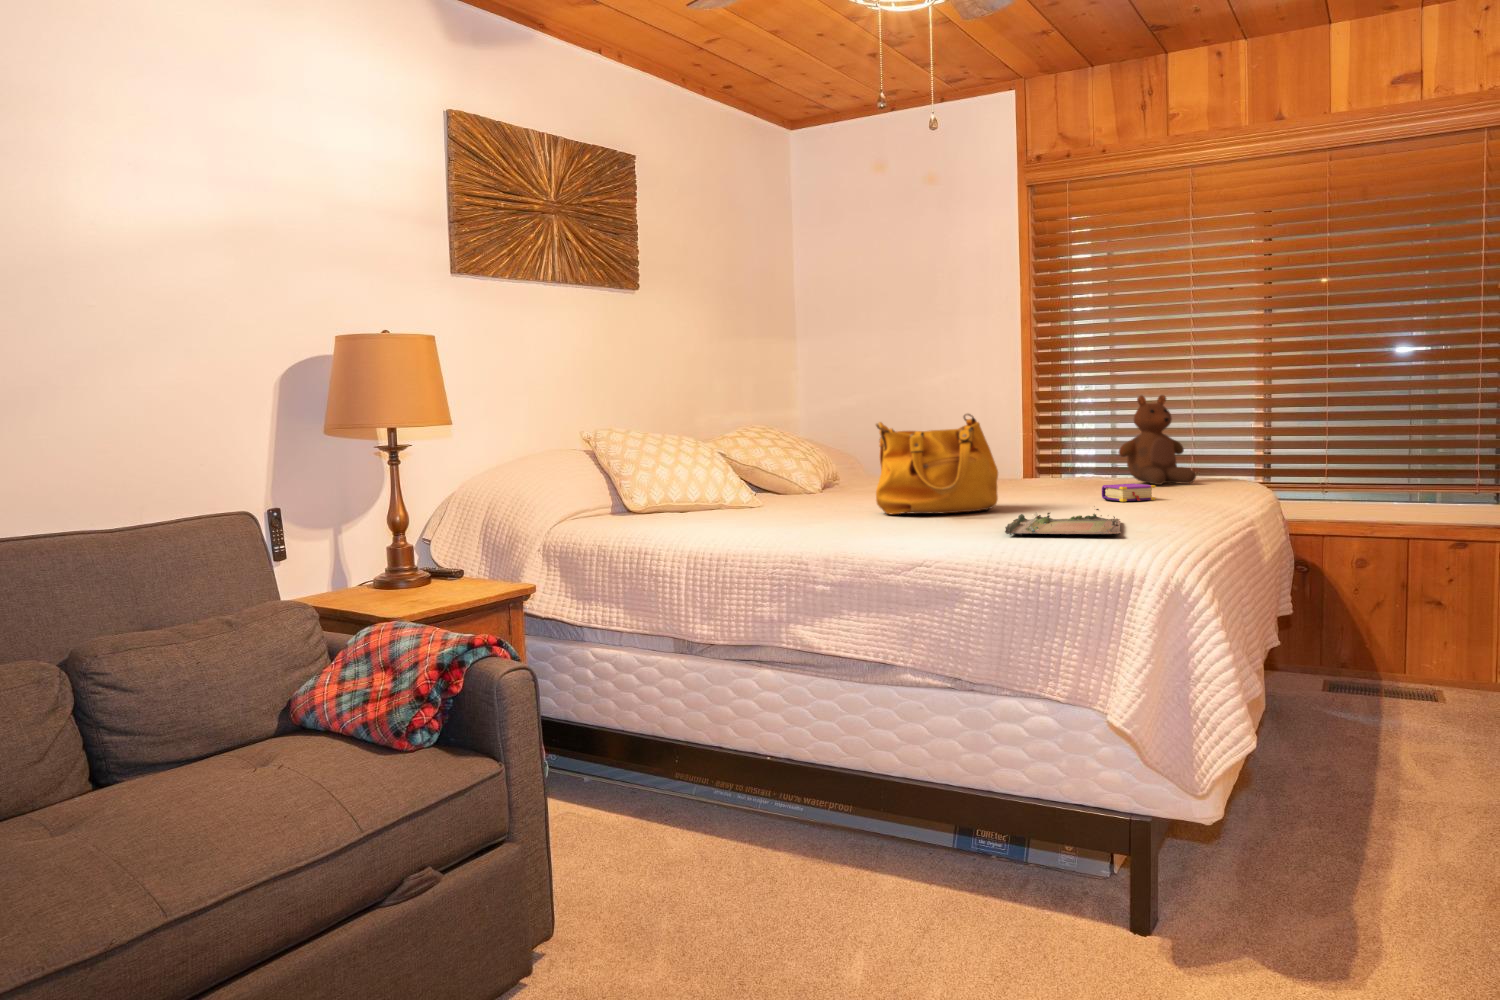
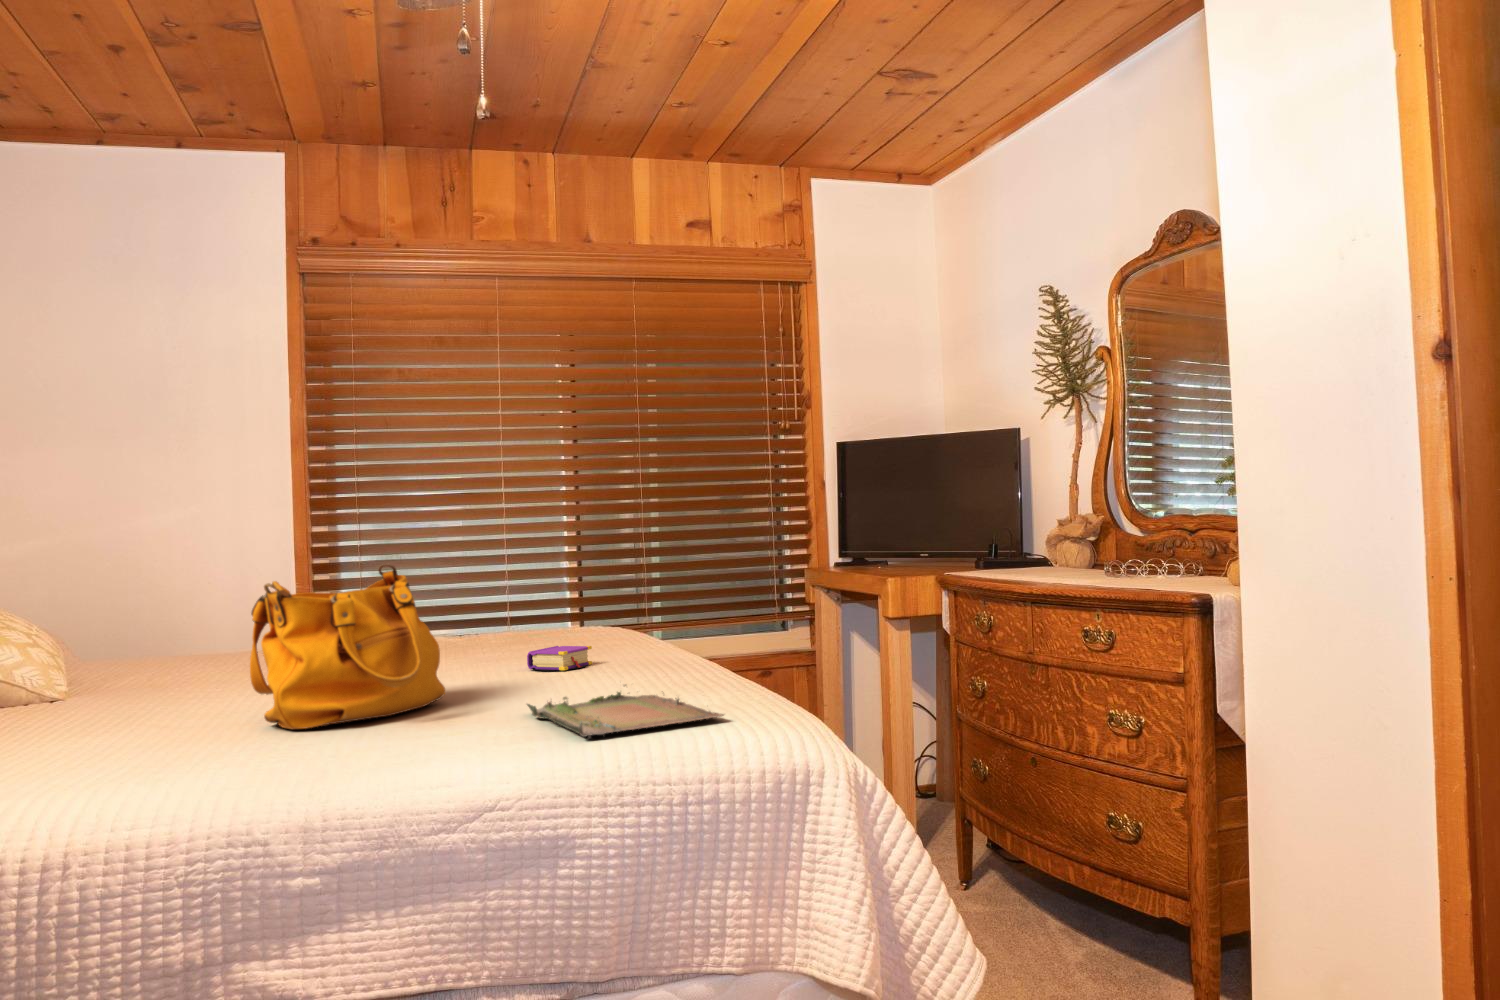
teddy bear: present [1119,395,1196,485] -> none [482,535,571,645]

